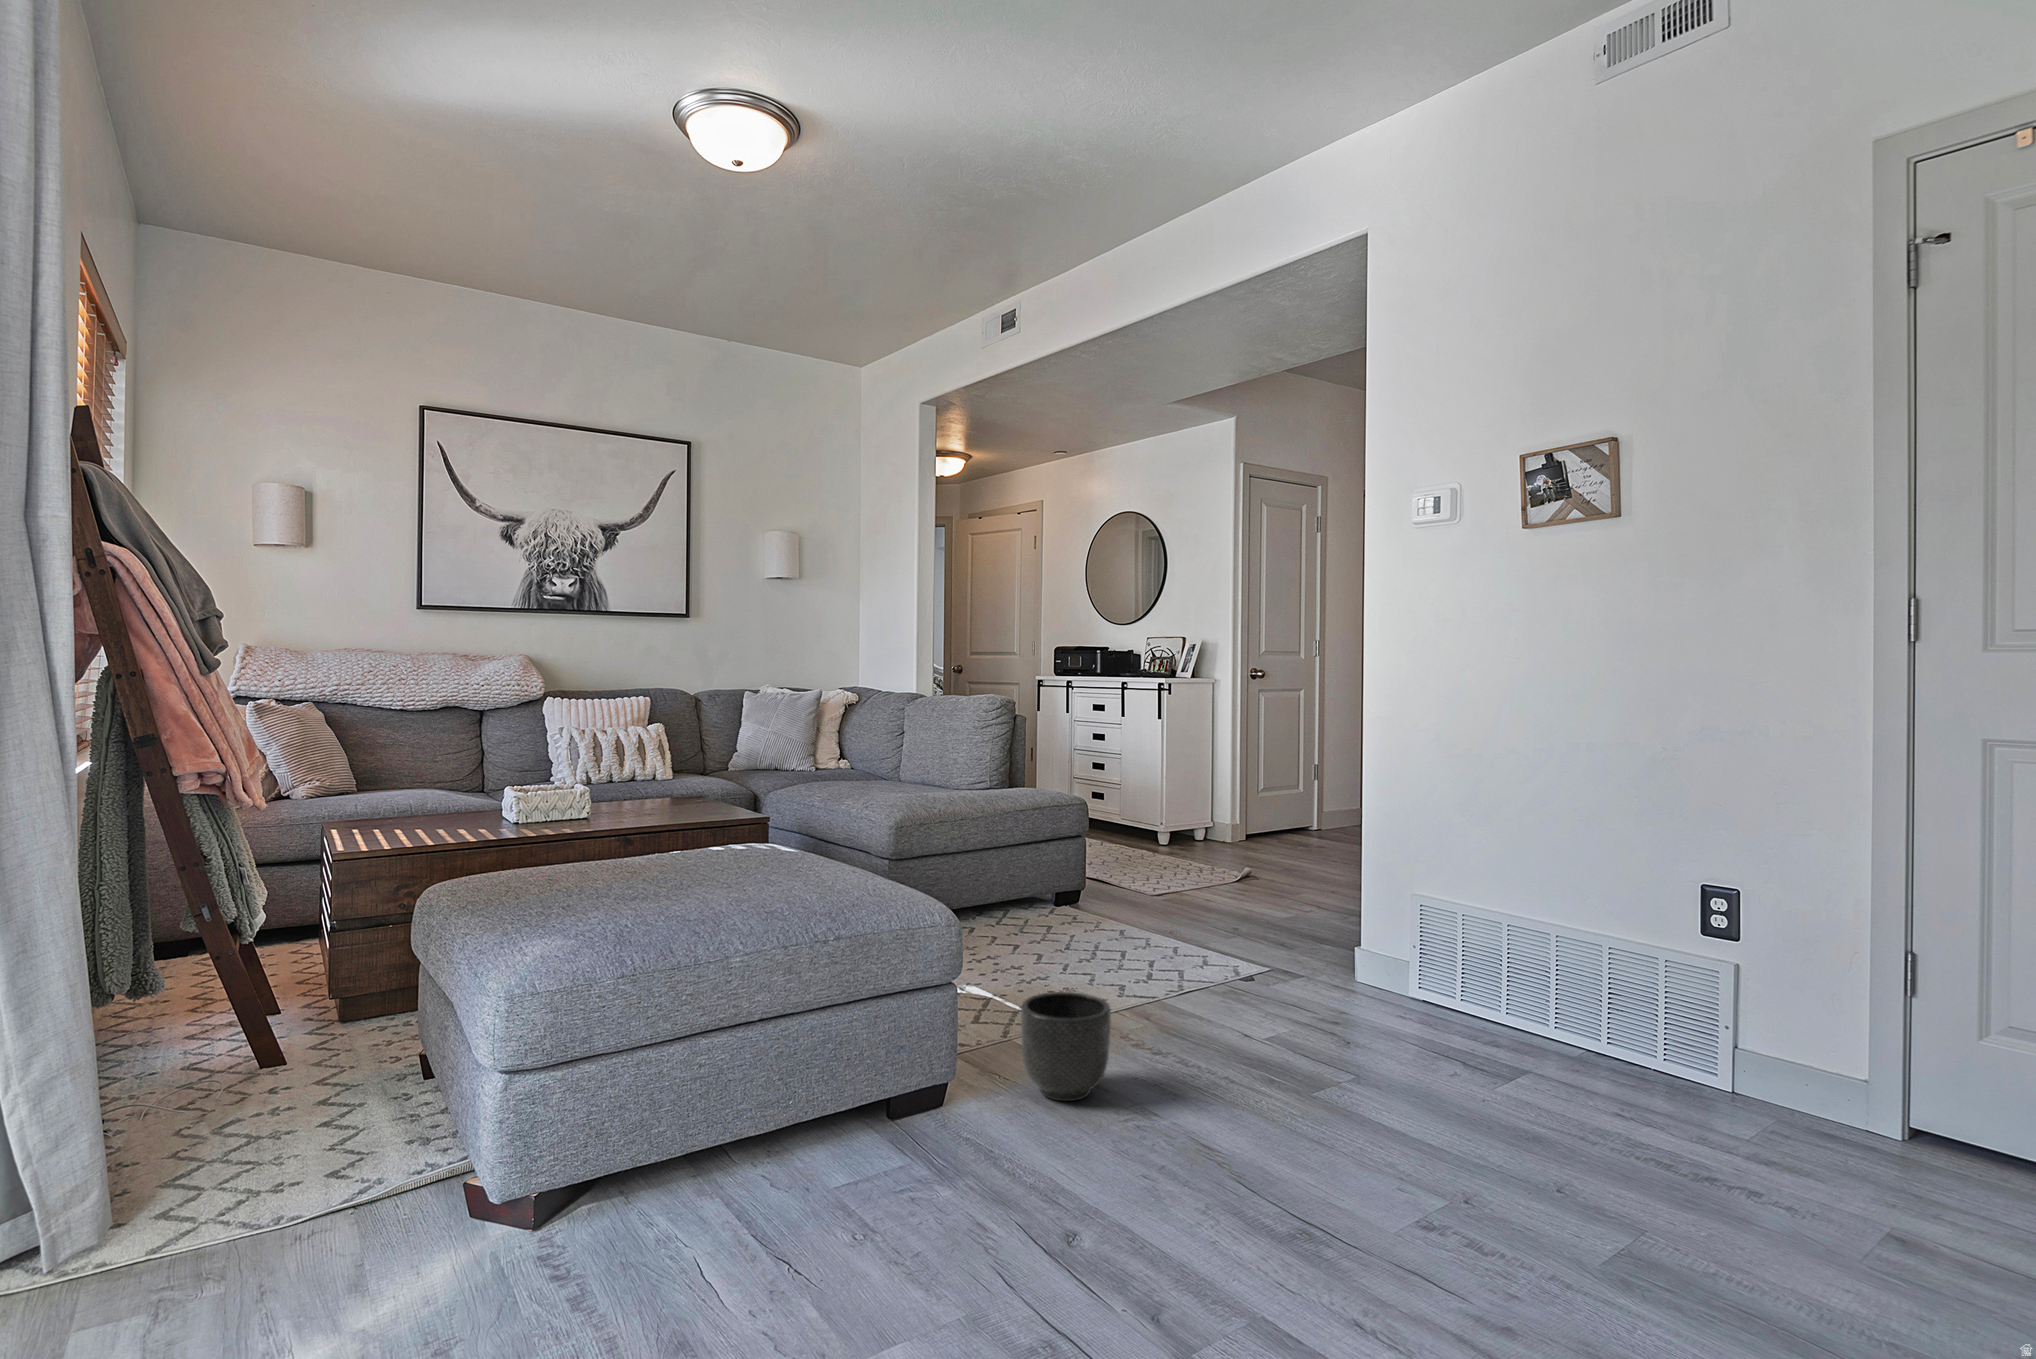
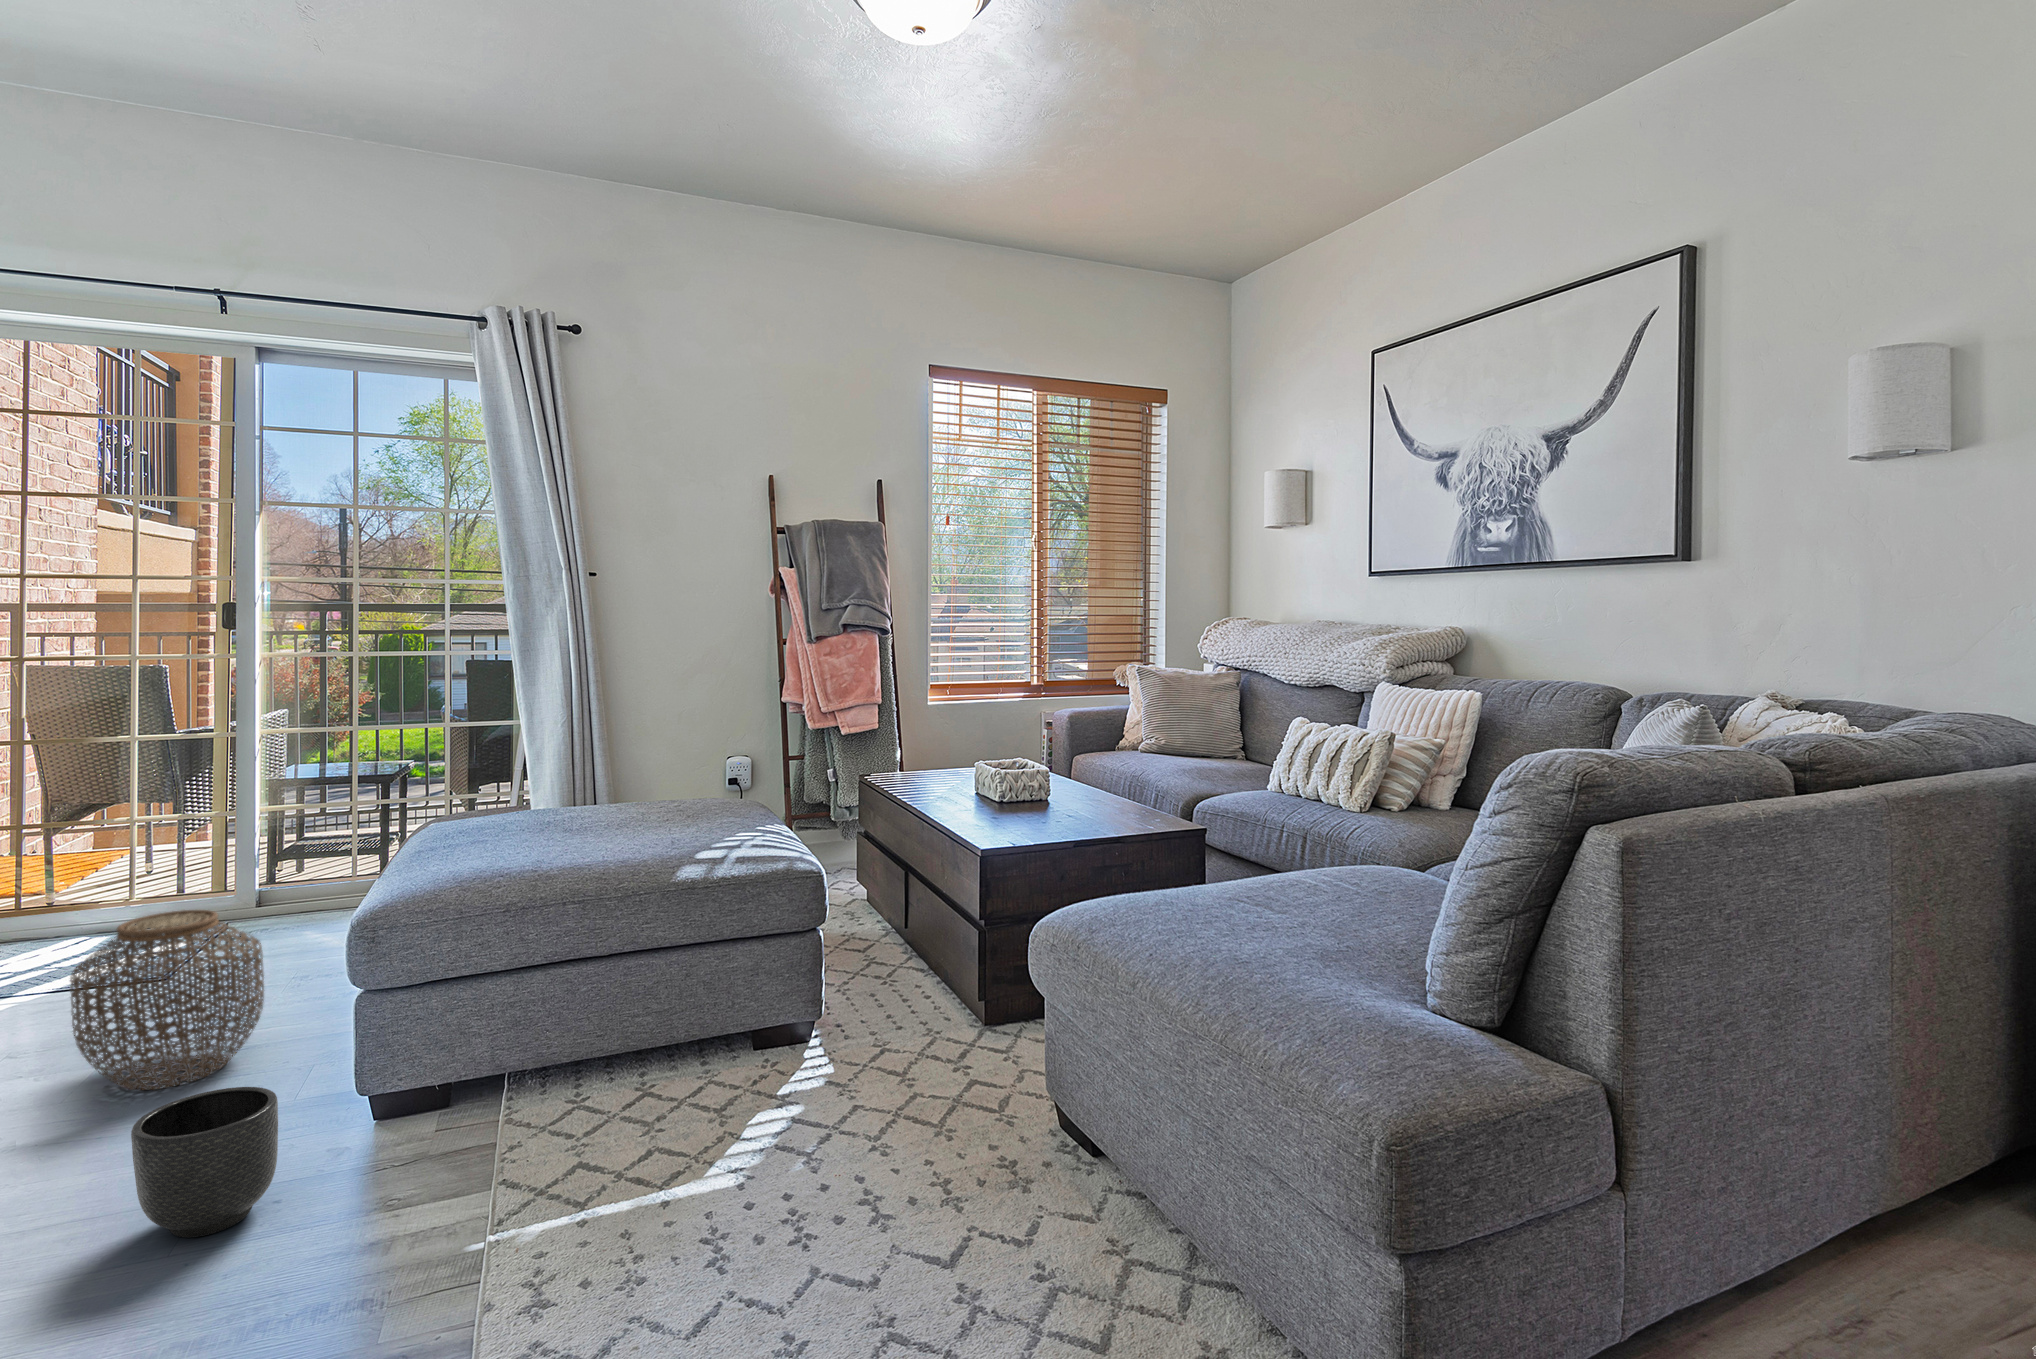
woven basket: none [666,1012,885,1280] -> present [70,910,264,1090]

